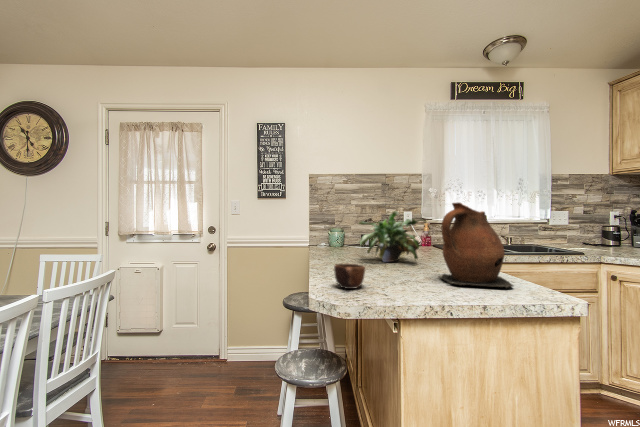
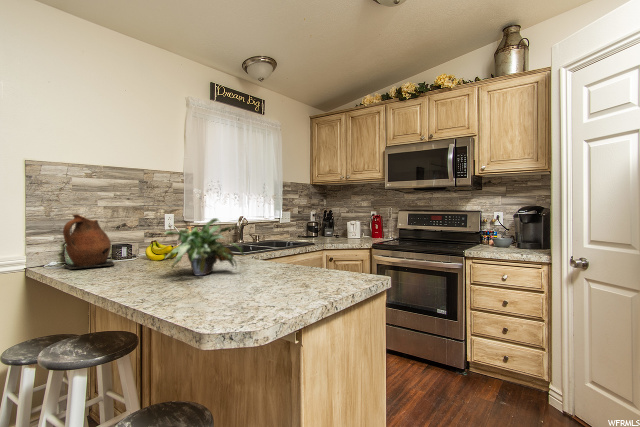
ceramic pitcher: present [441,202,513,288] -> present [63,214,114,269]
mug: present [334,263,365,289] -> none [226,284,262,315]

